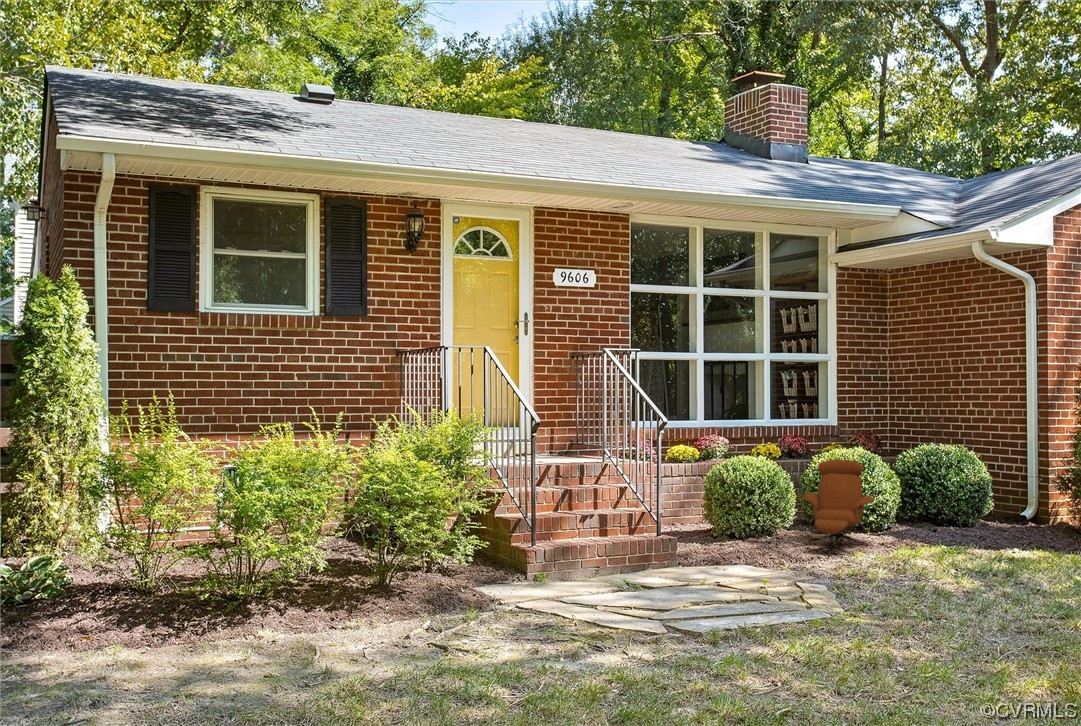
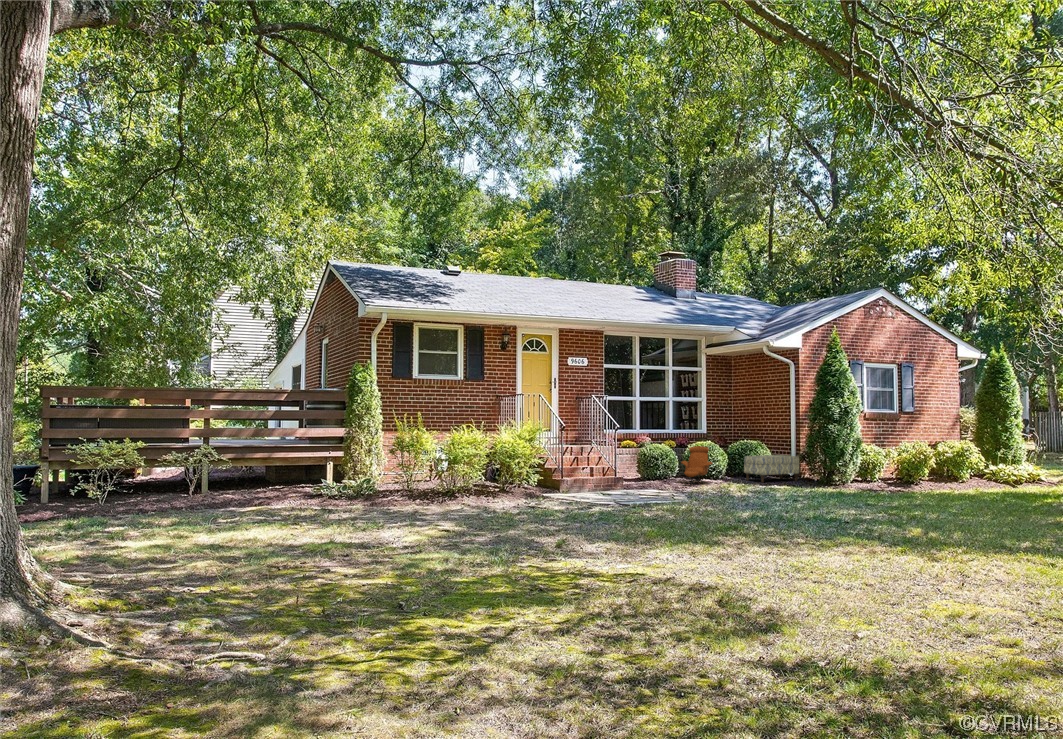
bench: none [934,474,1051,539] -> present [744,455,799,483]

